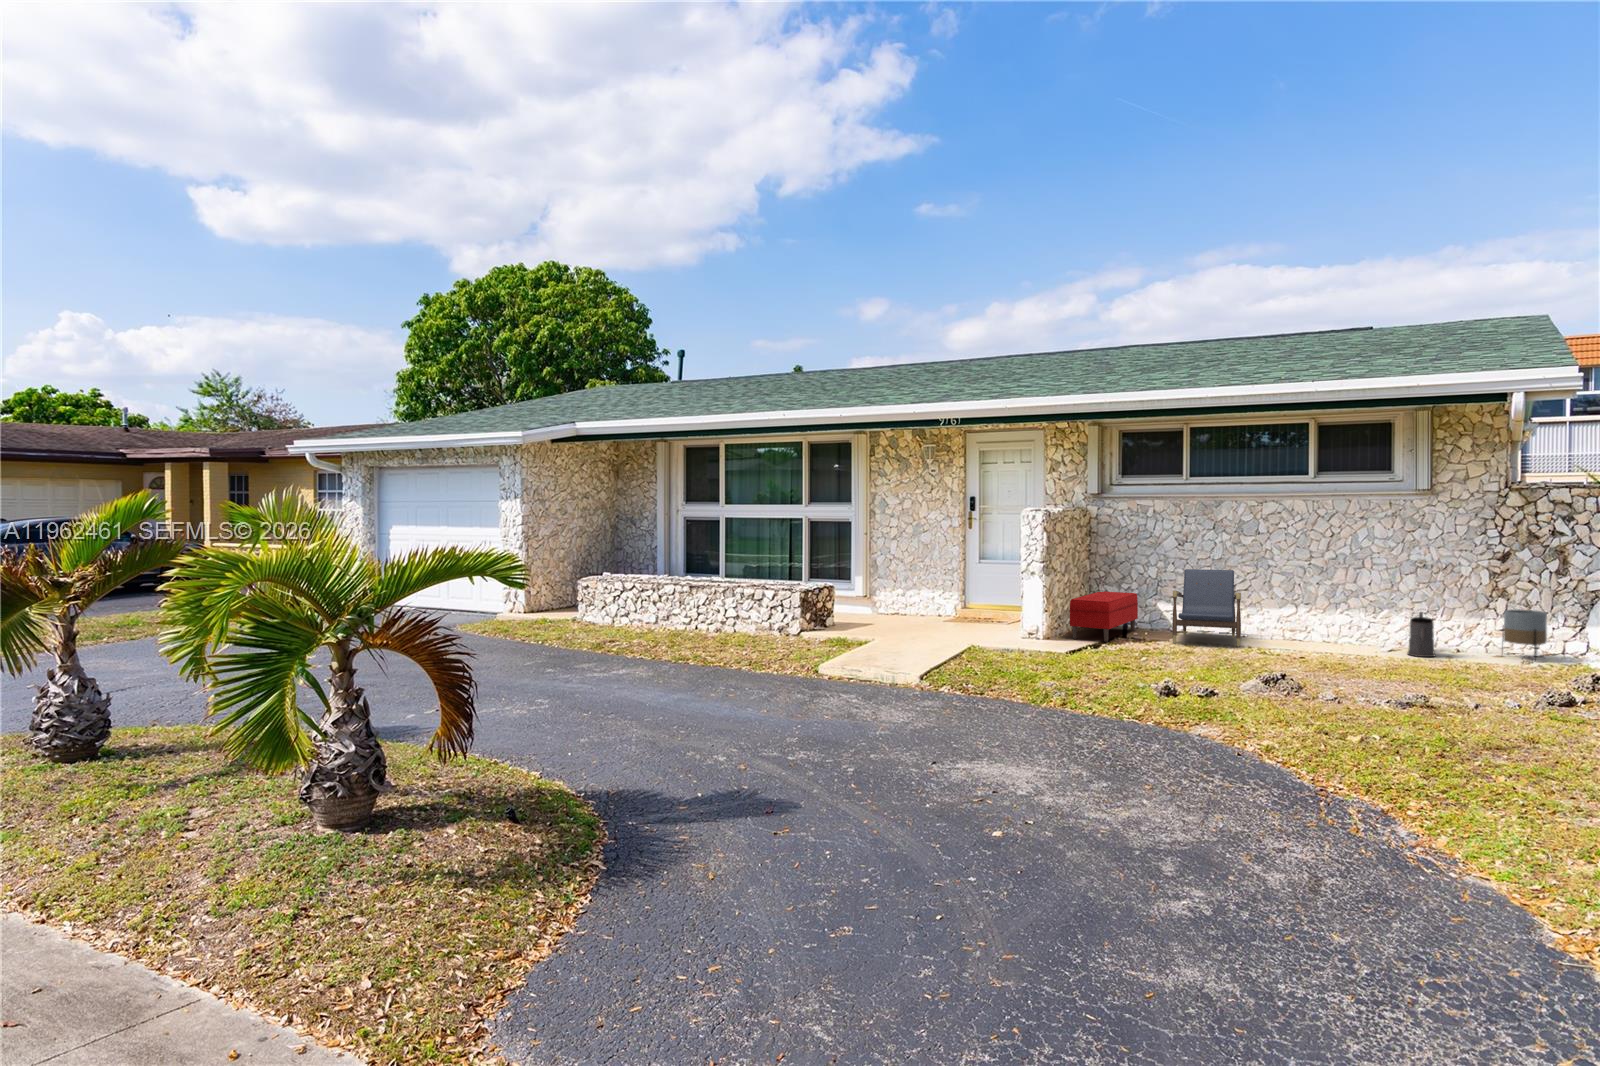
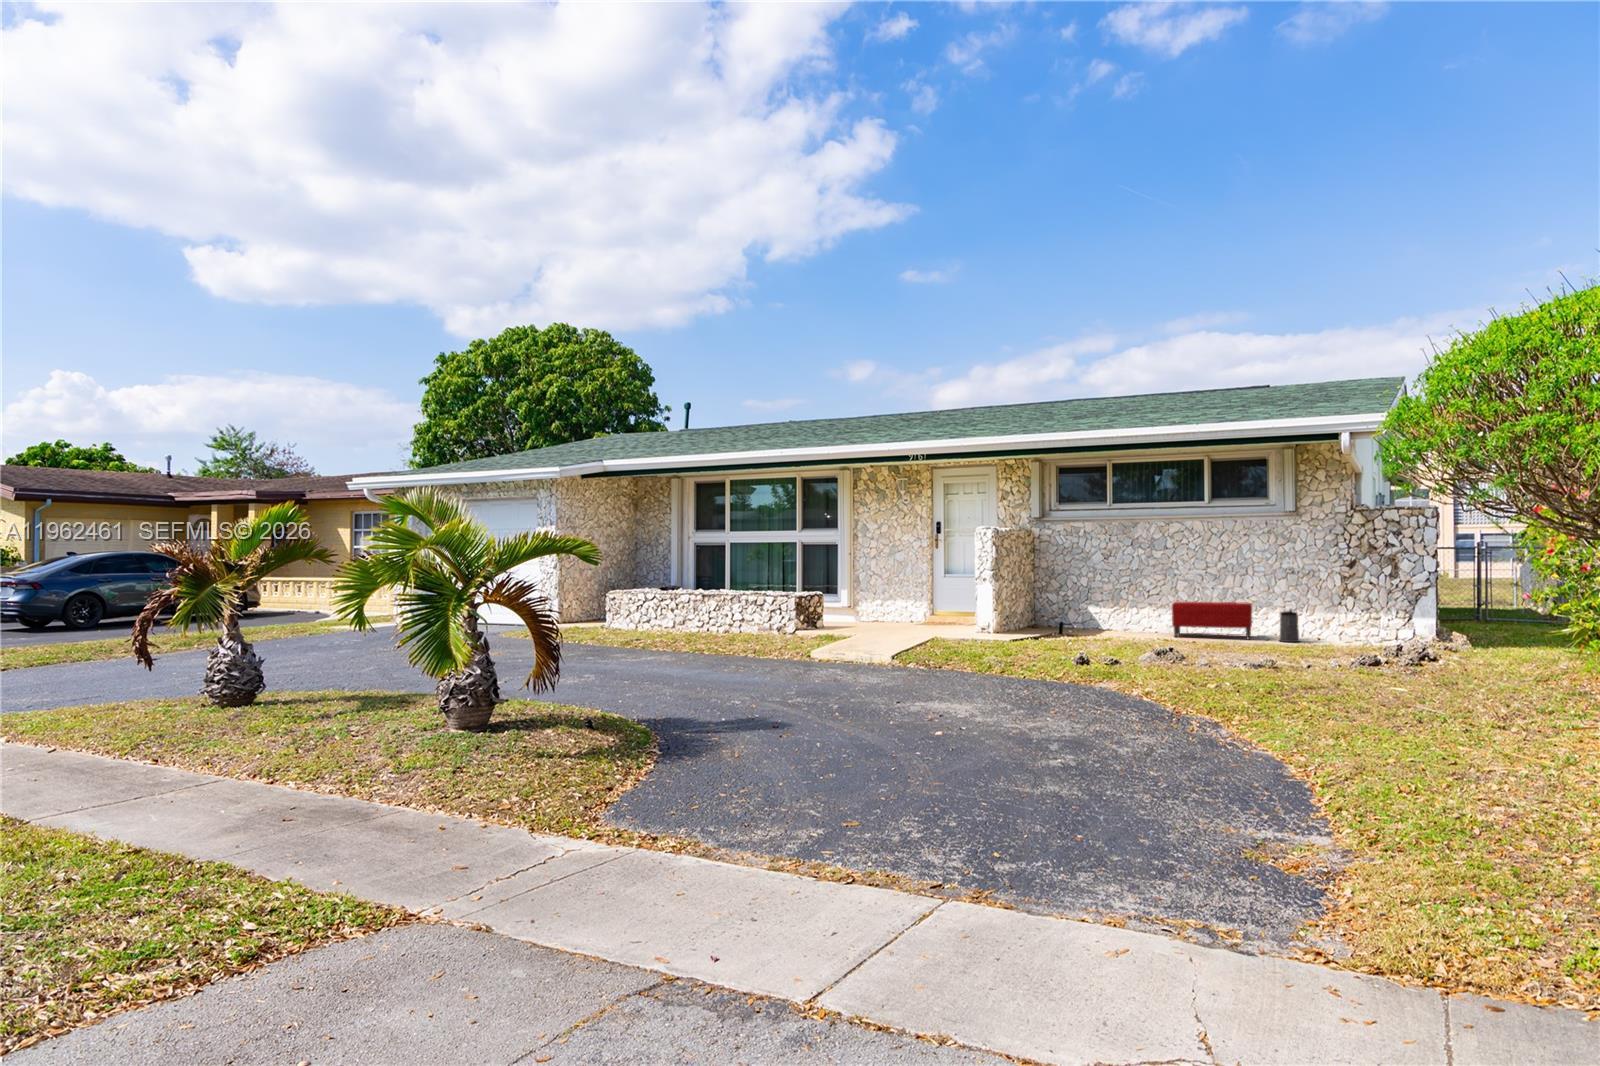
lounge chair: present [1172,569,1241,646] -> none [1097,578,1151,638]
bench: present [1070,591,1138,642] -> present [1172,602,1252,639]
planter: present [1502,609,1547,659] -> none [1351,605,1383,644]

